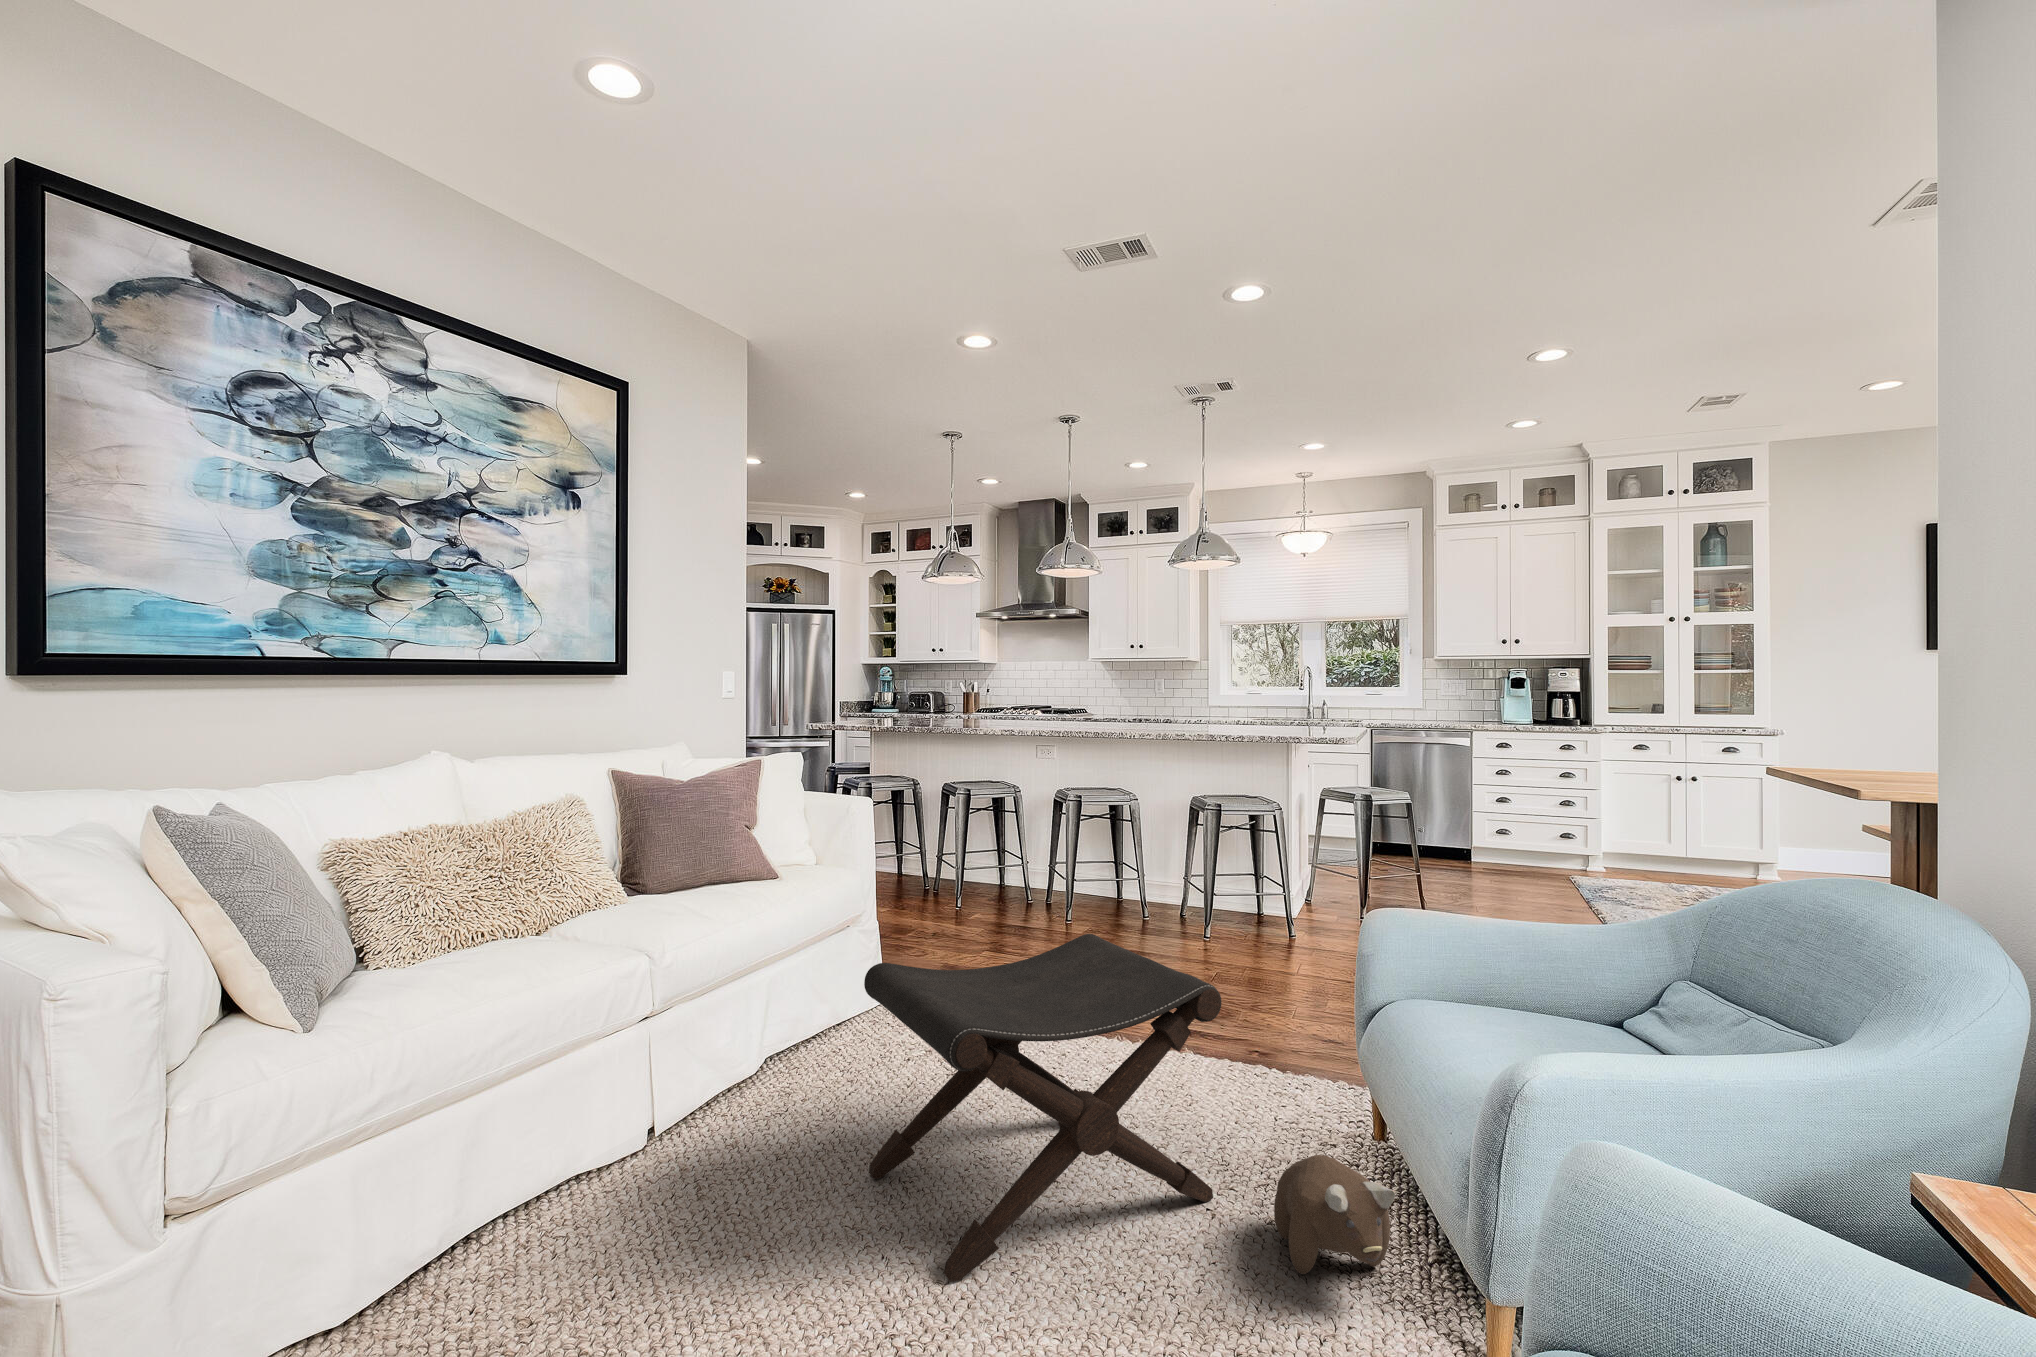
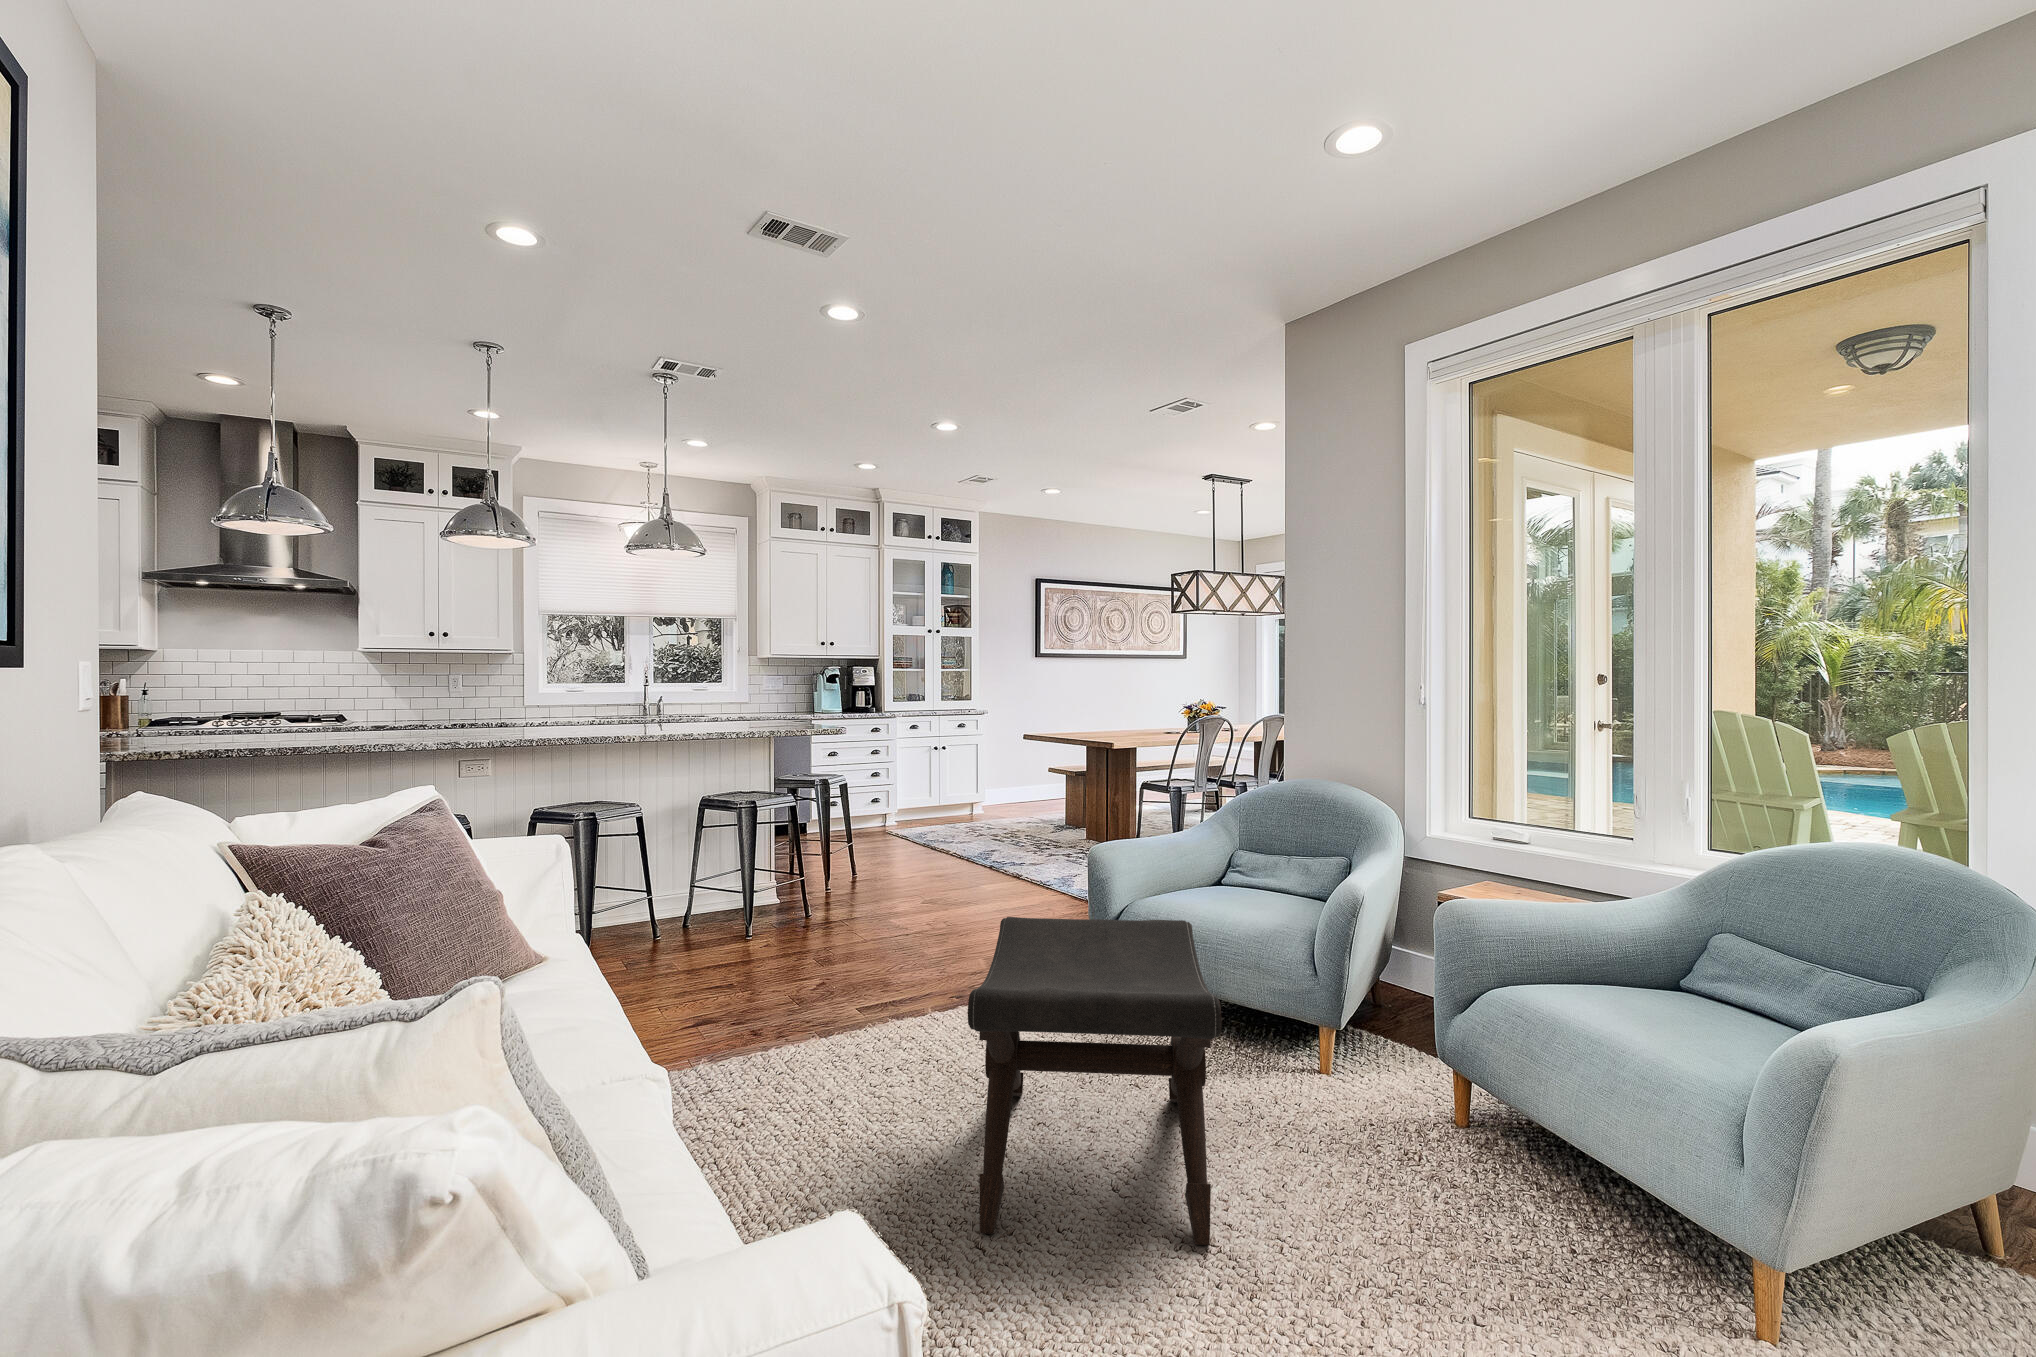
plush toy: present [1274,1155,1395,1274] -> none [1231,1018,1353,1107]

